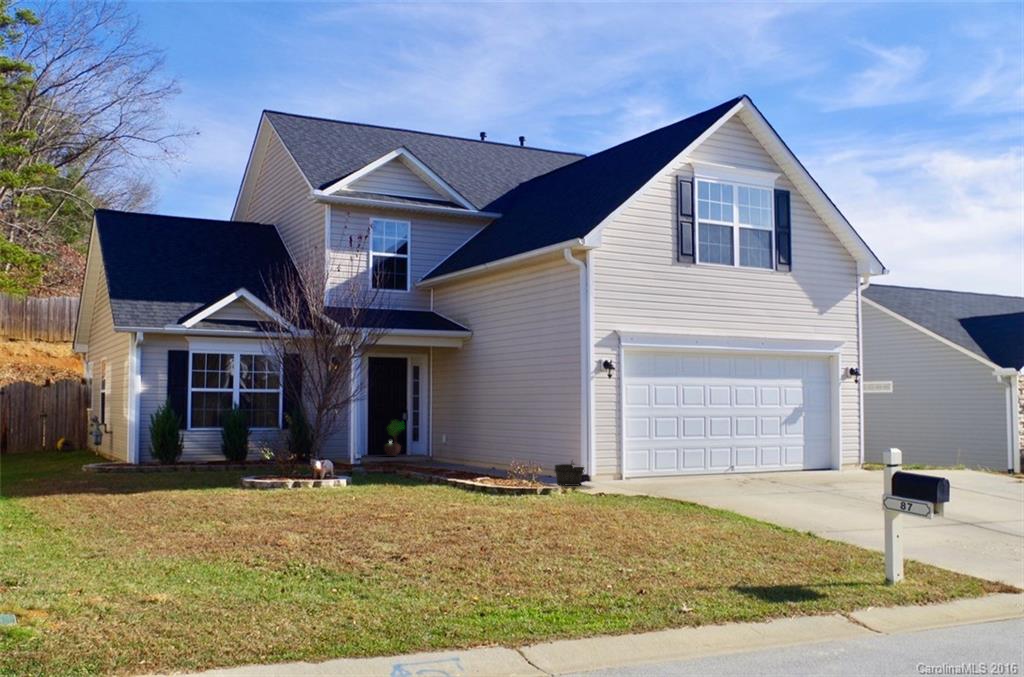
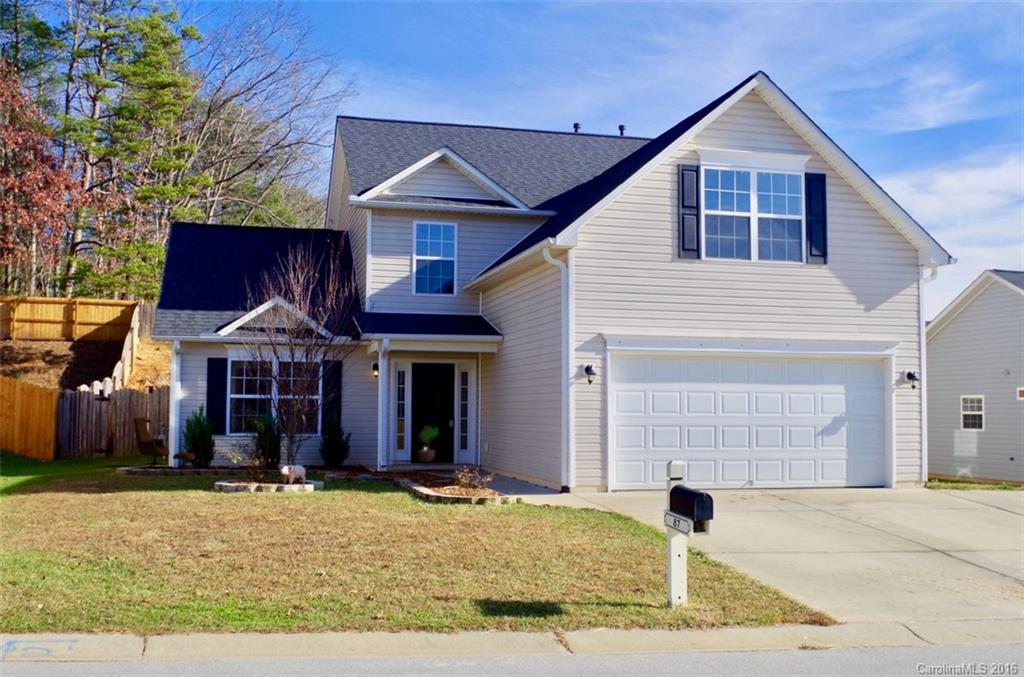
lounge chair: none [102,412,170,467] -> present [134,417,195,467]
wooden bucket: present [555,463,584,486] -> none [529,468,561,496]

